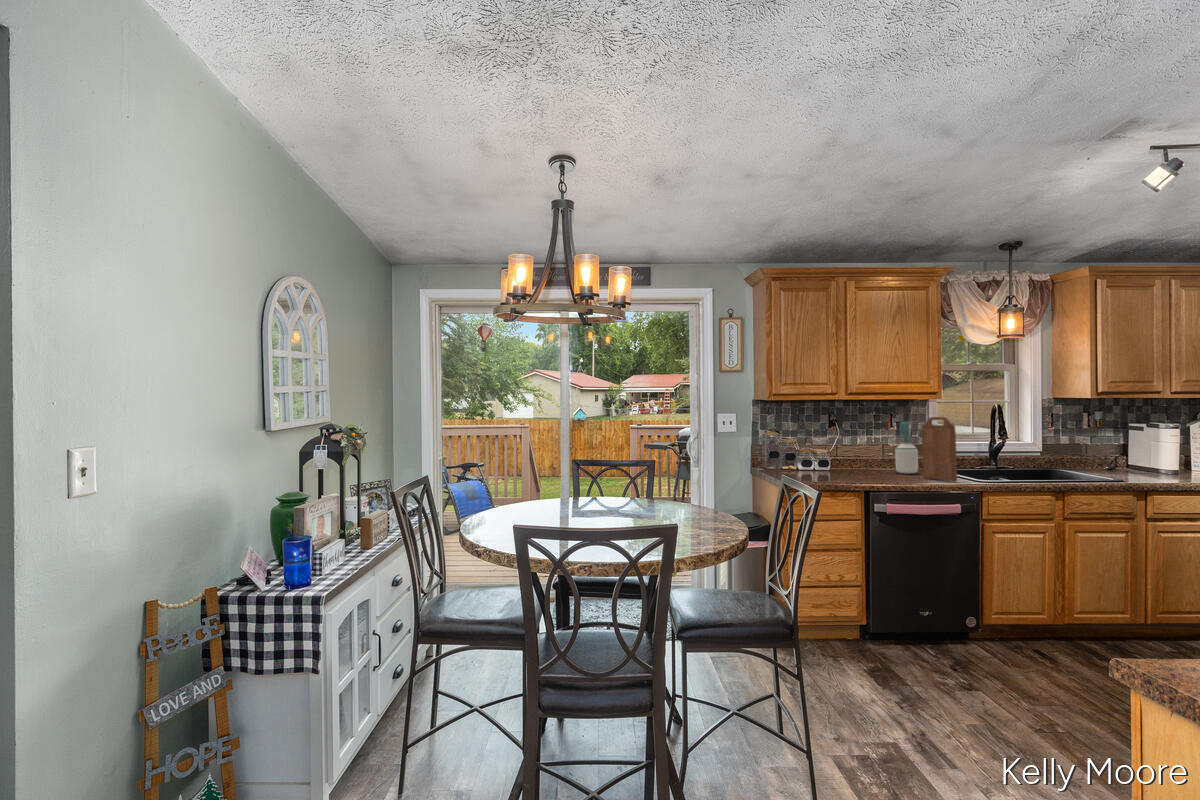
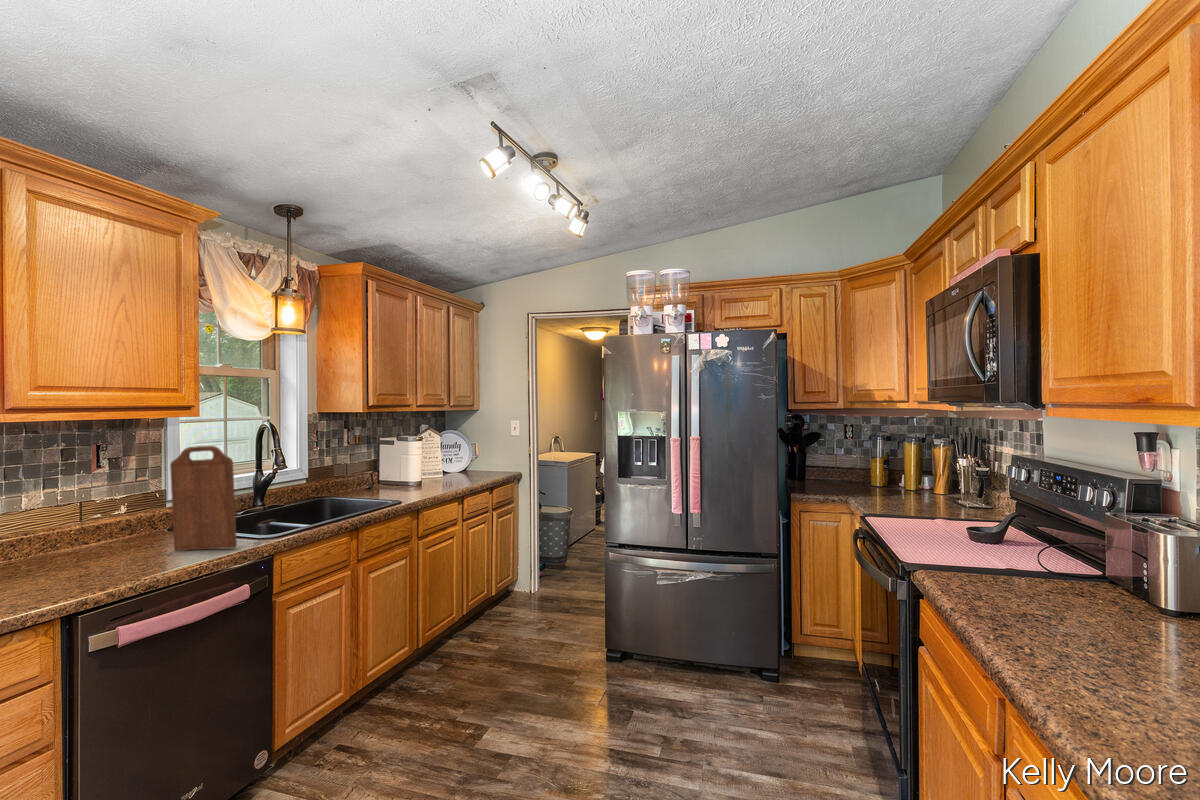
soap bottle: present [895,422,918,474] -> none [112,456,158,548]

